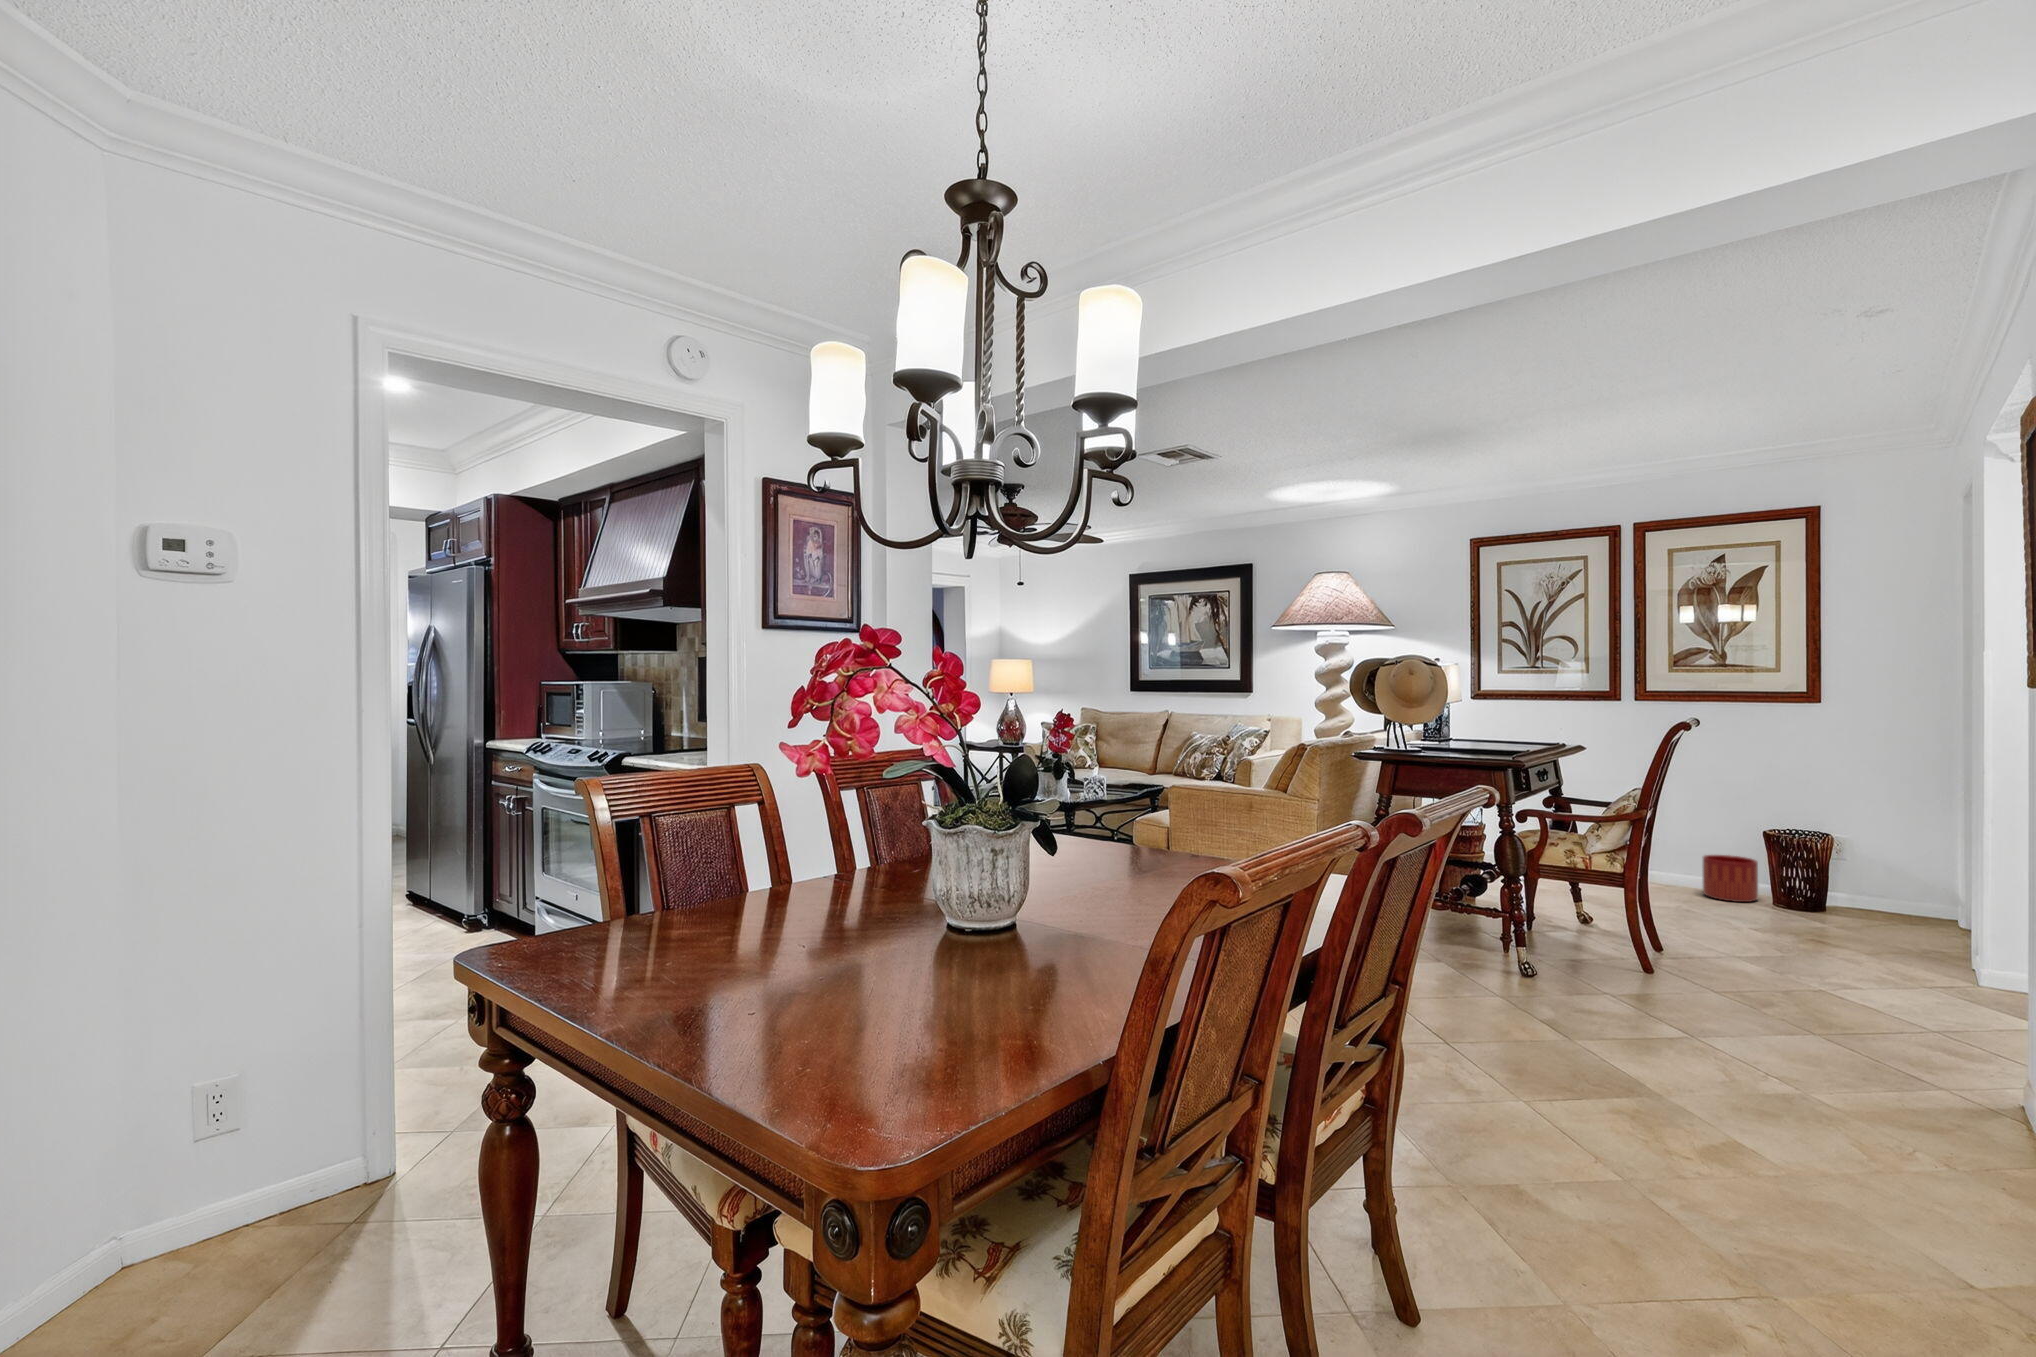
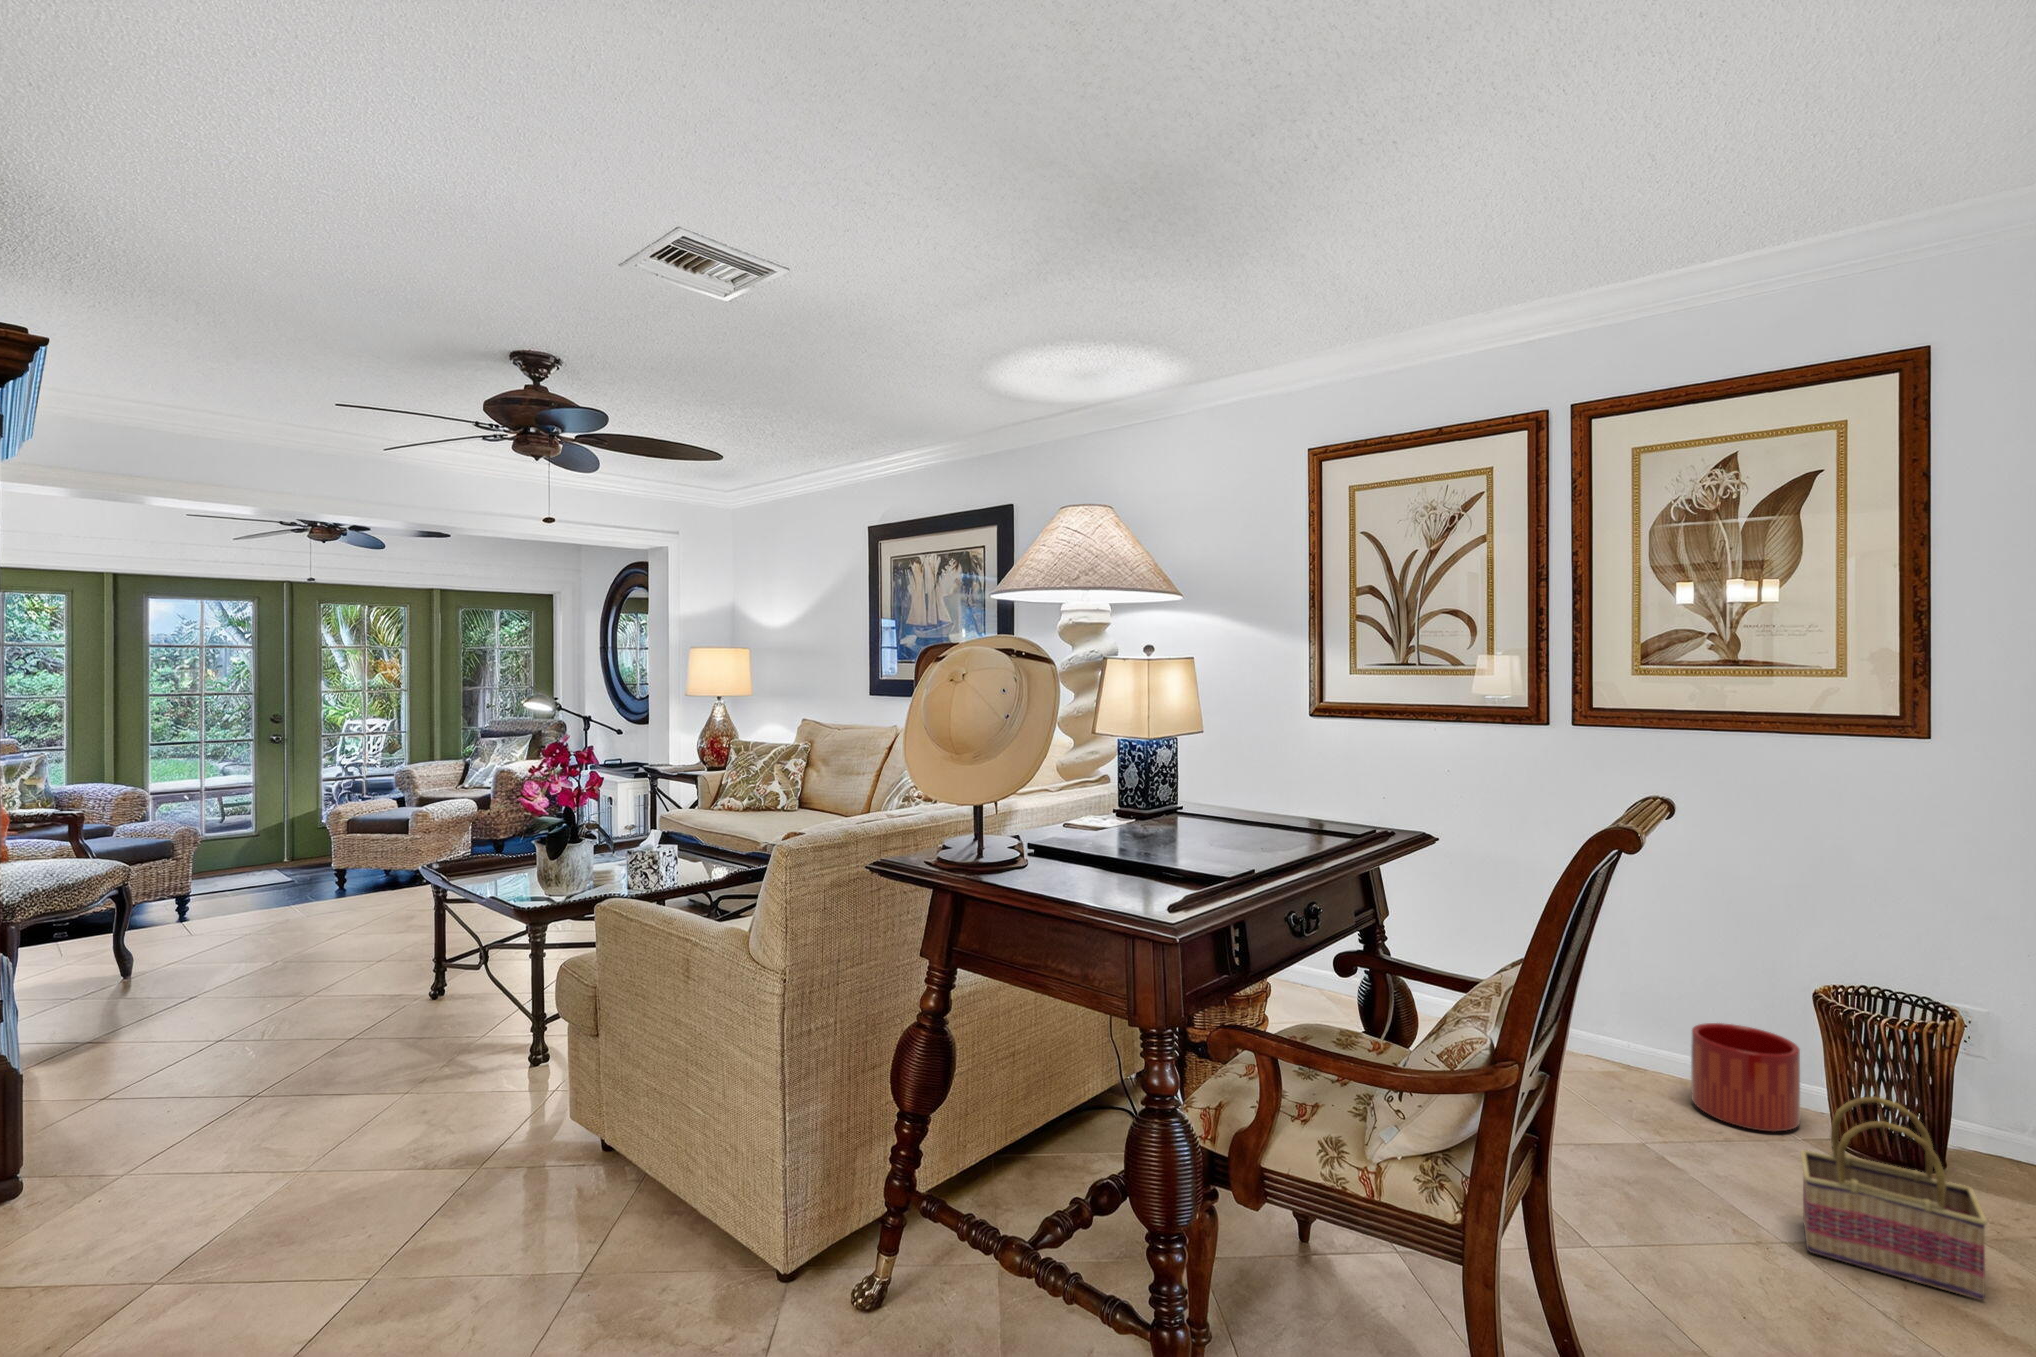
basket: none [1755,861,1833,938] -> present [1800,1096,1988,1300]

